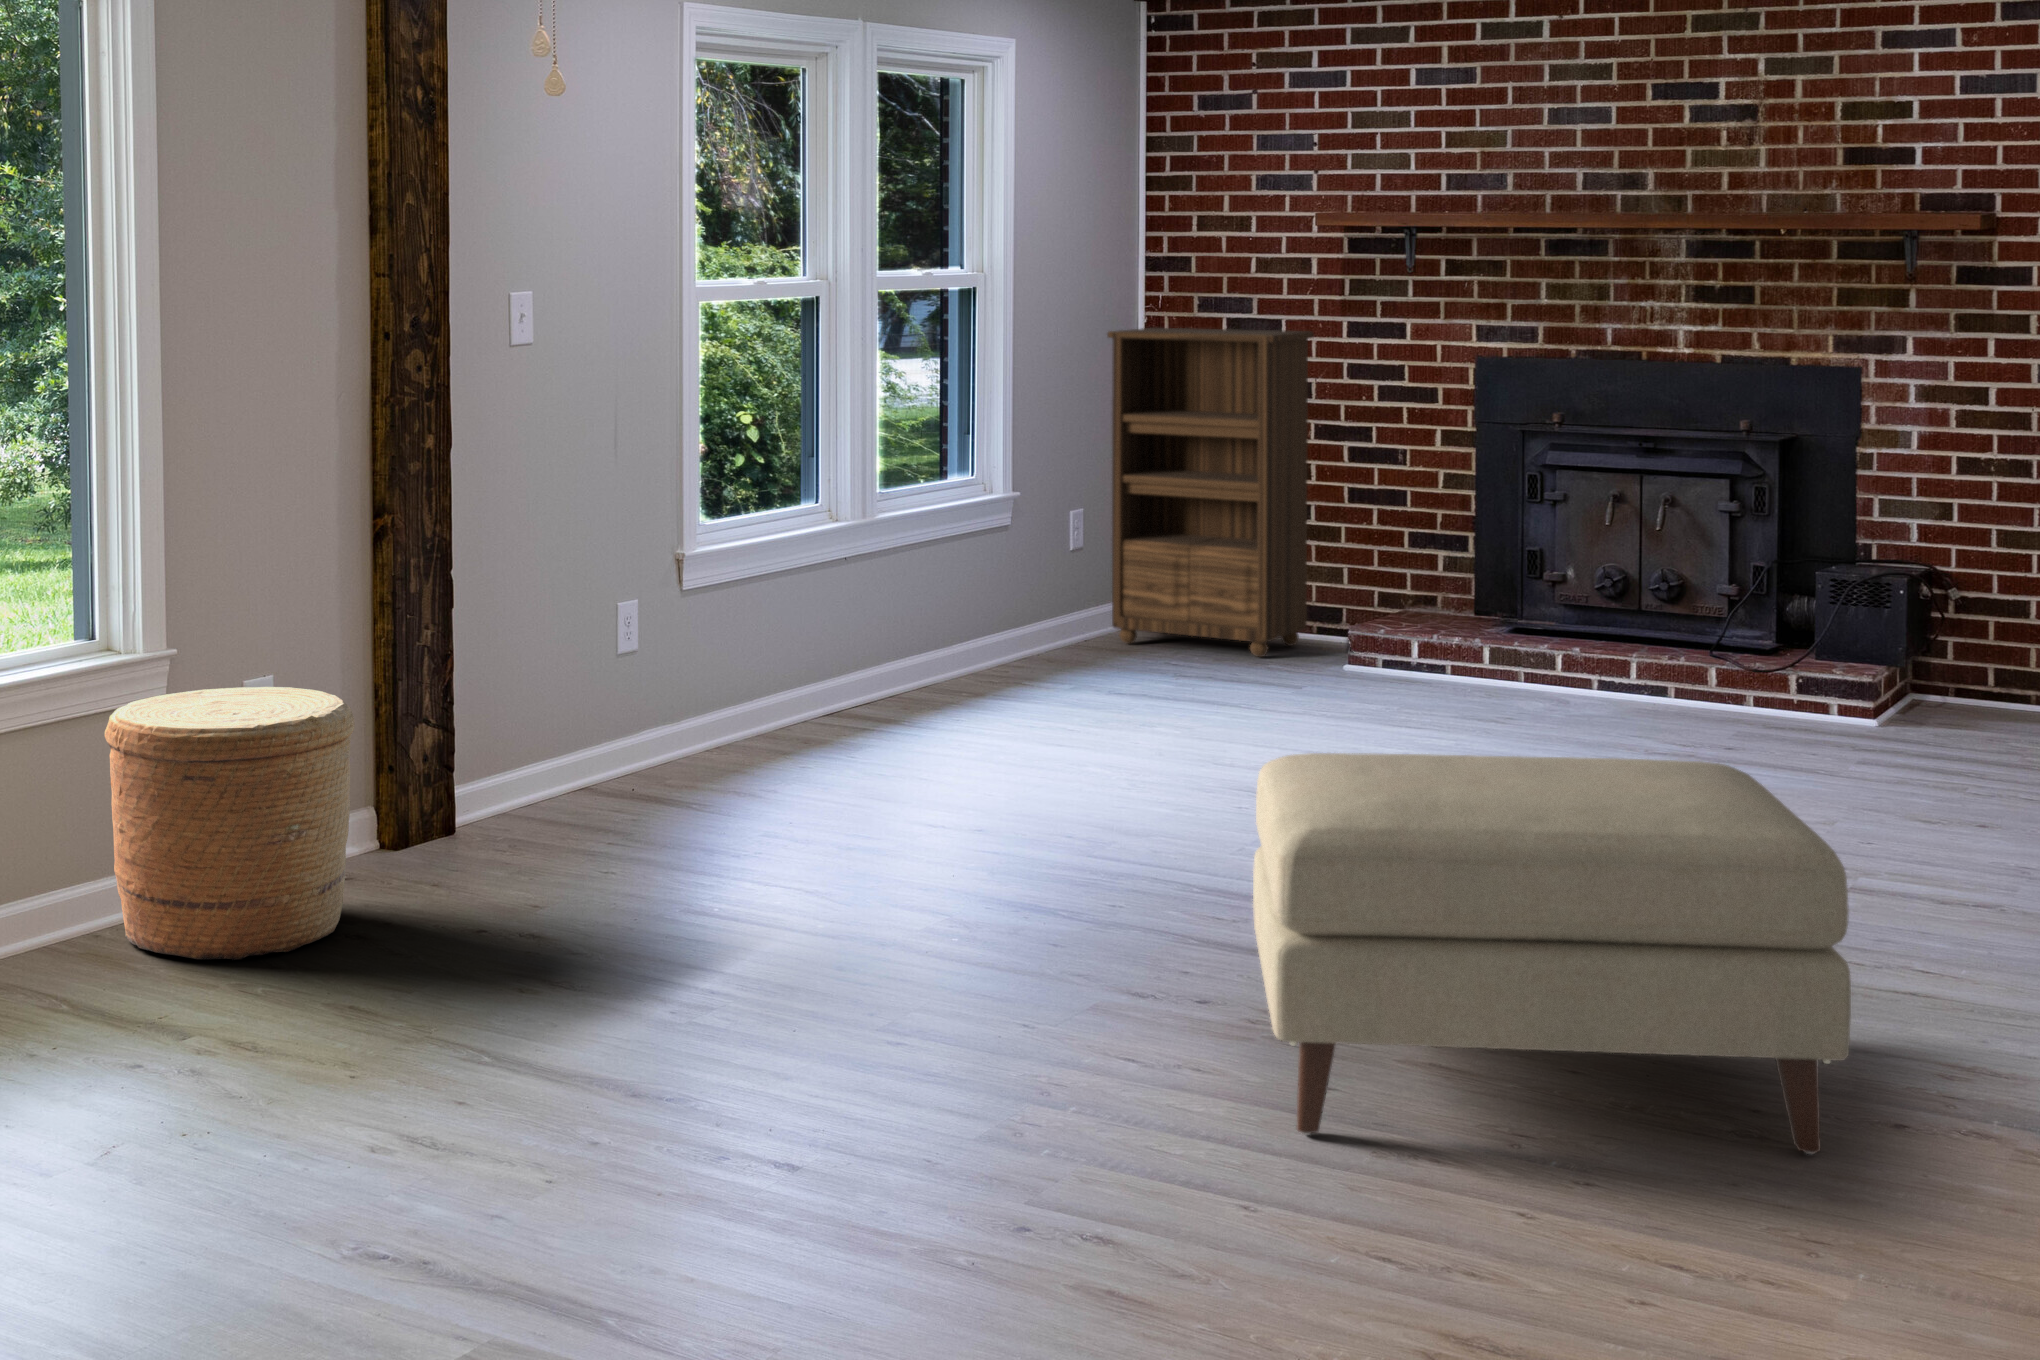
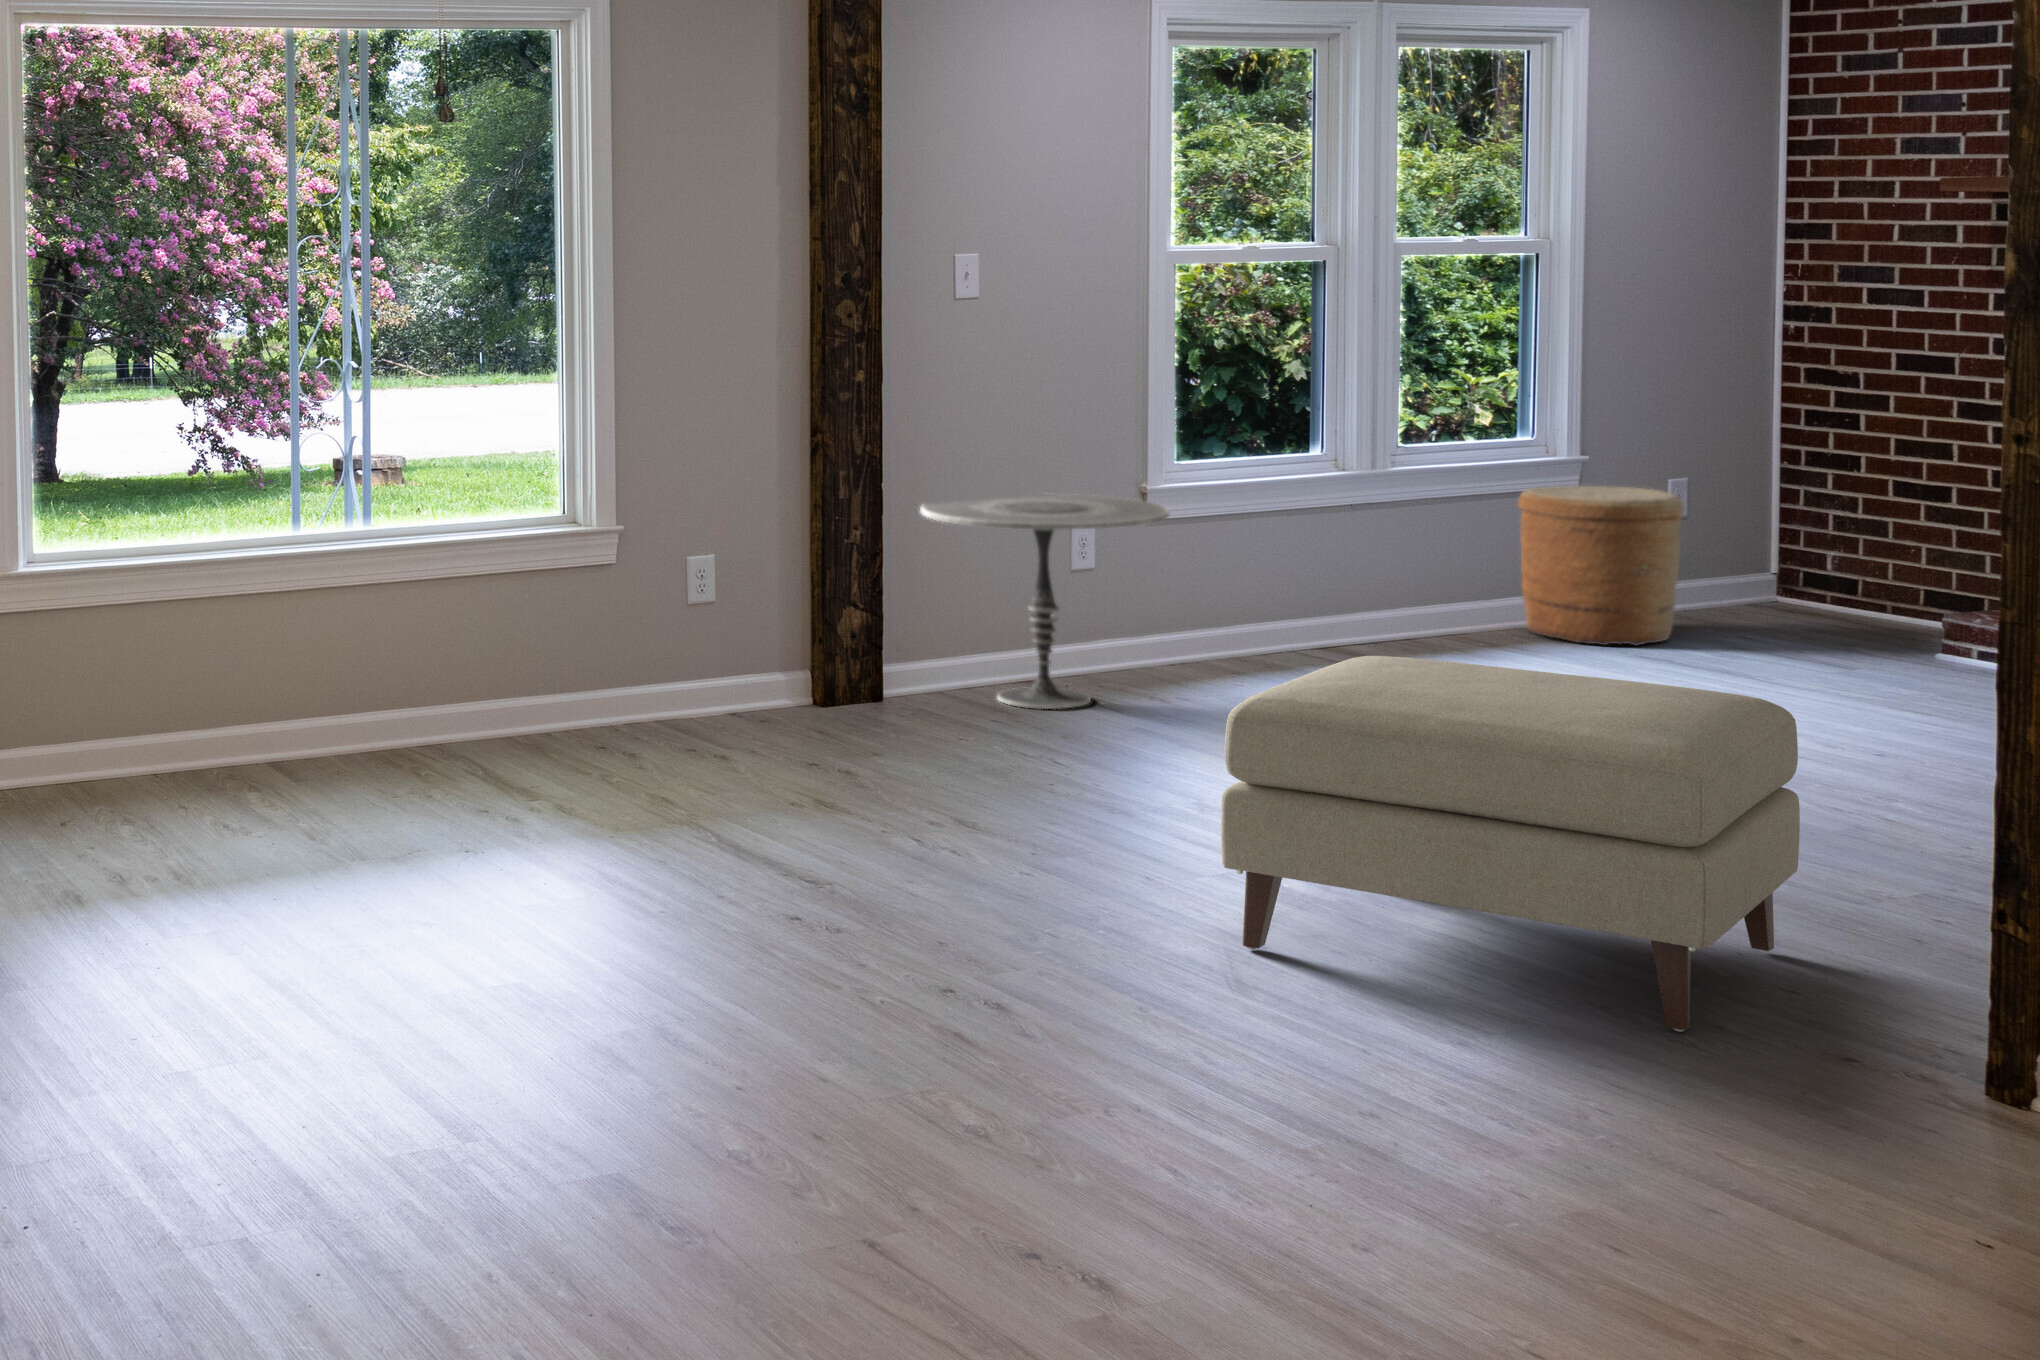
bookshelf: present [1107,328,1313,657] -> none [1703,297,1938,638]
side table: none [500,572,790,834] -> present [920,494,1169,709]
woven basket: present [105,687,355,961] -> present [1518,486,1684,646]

